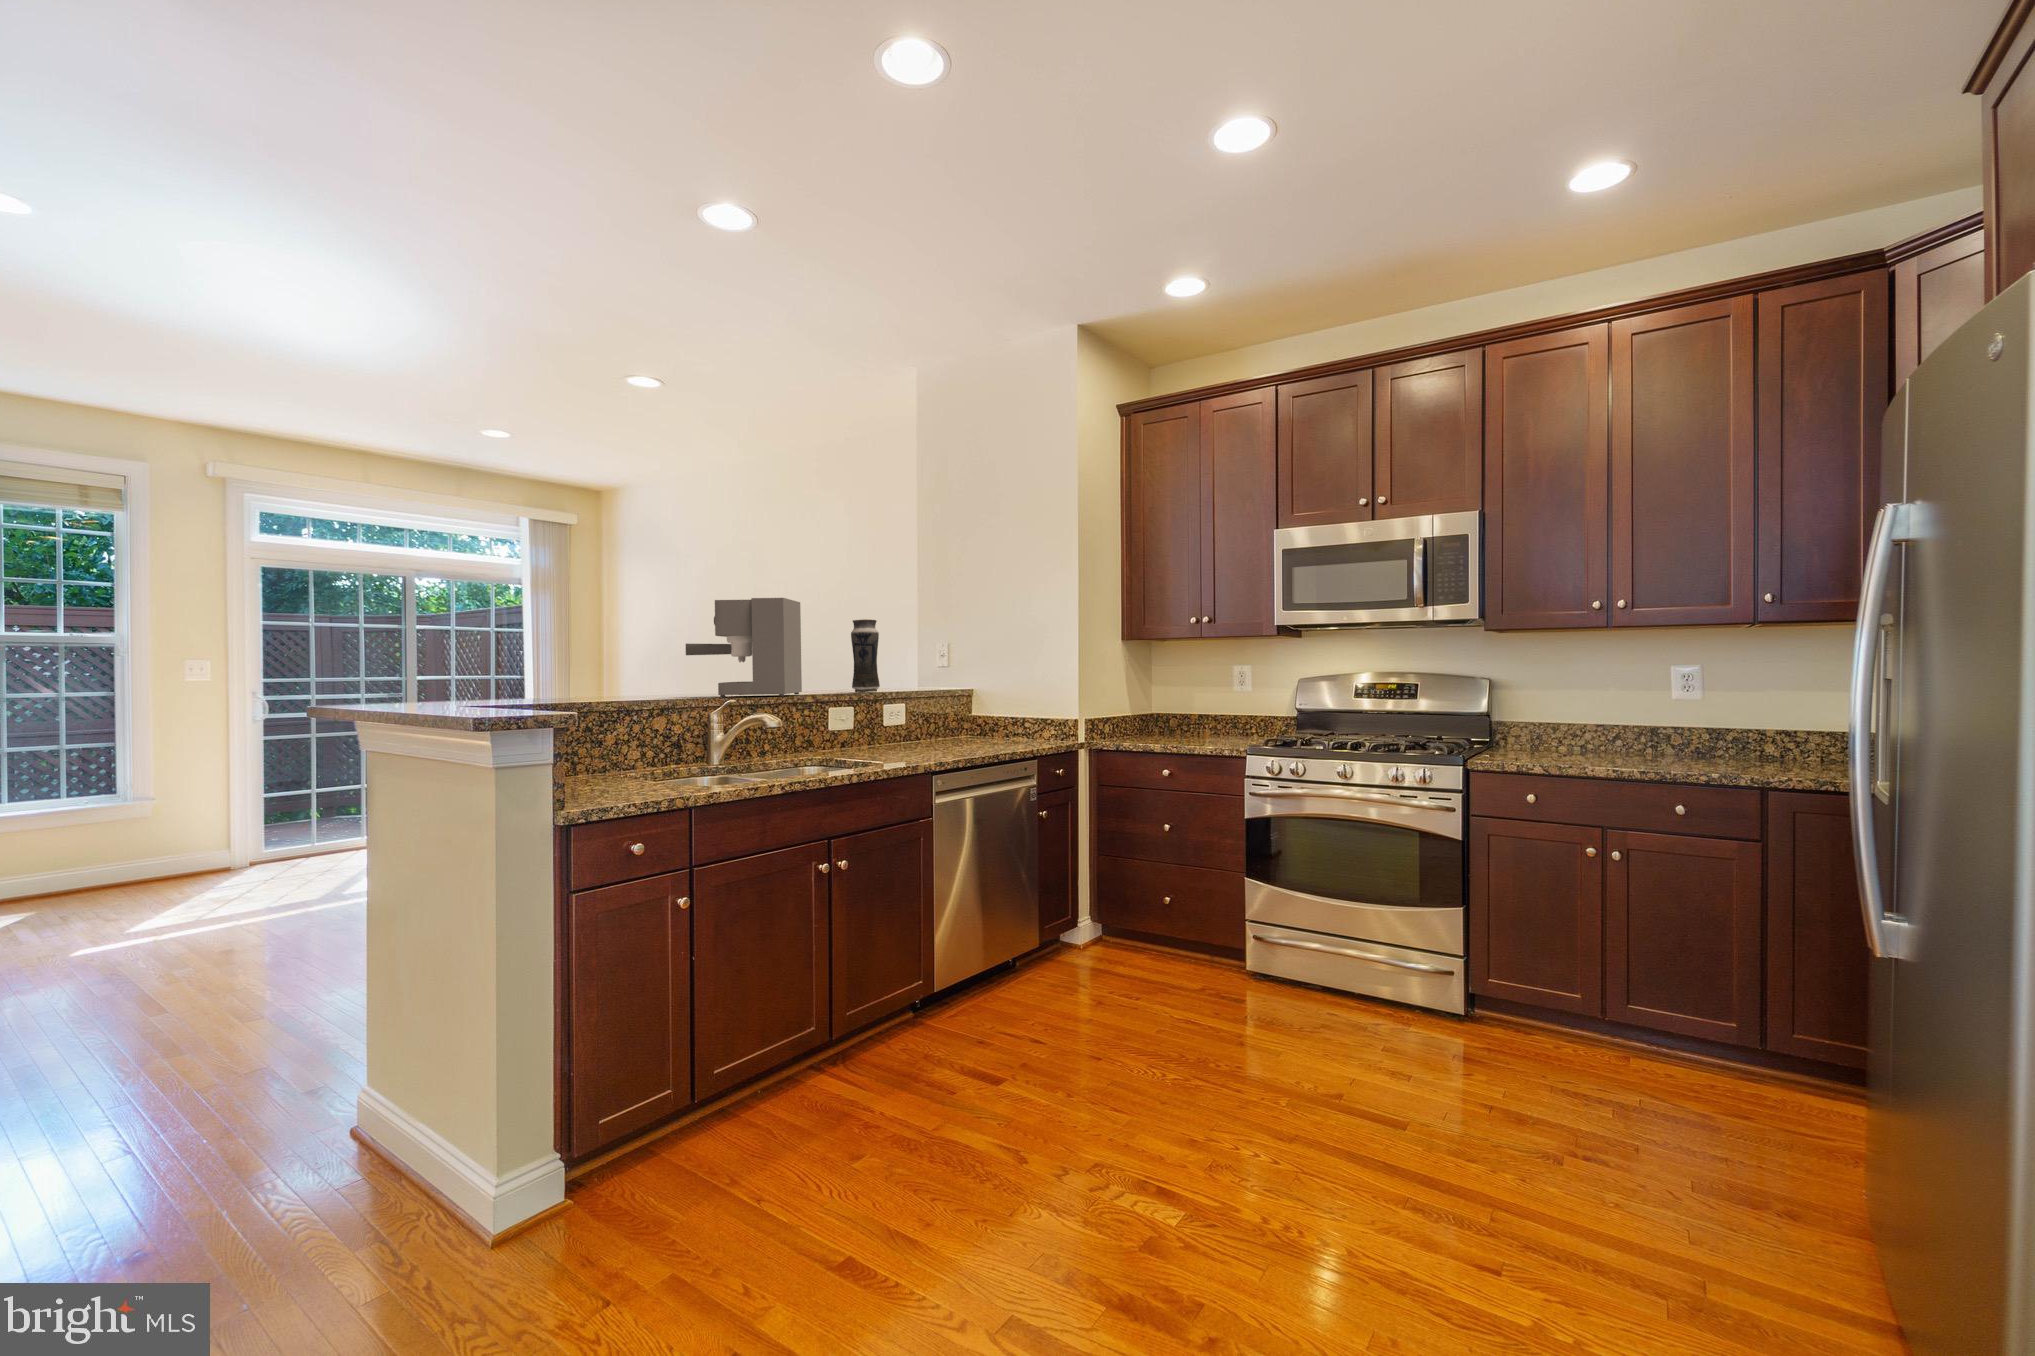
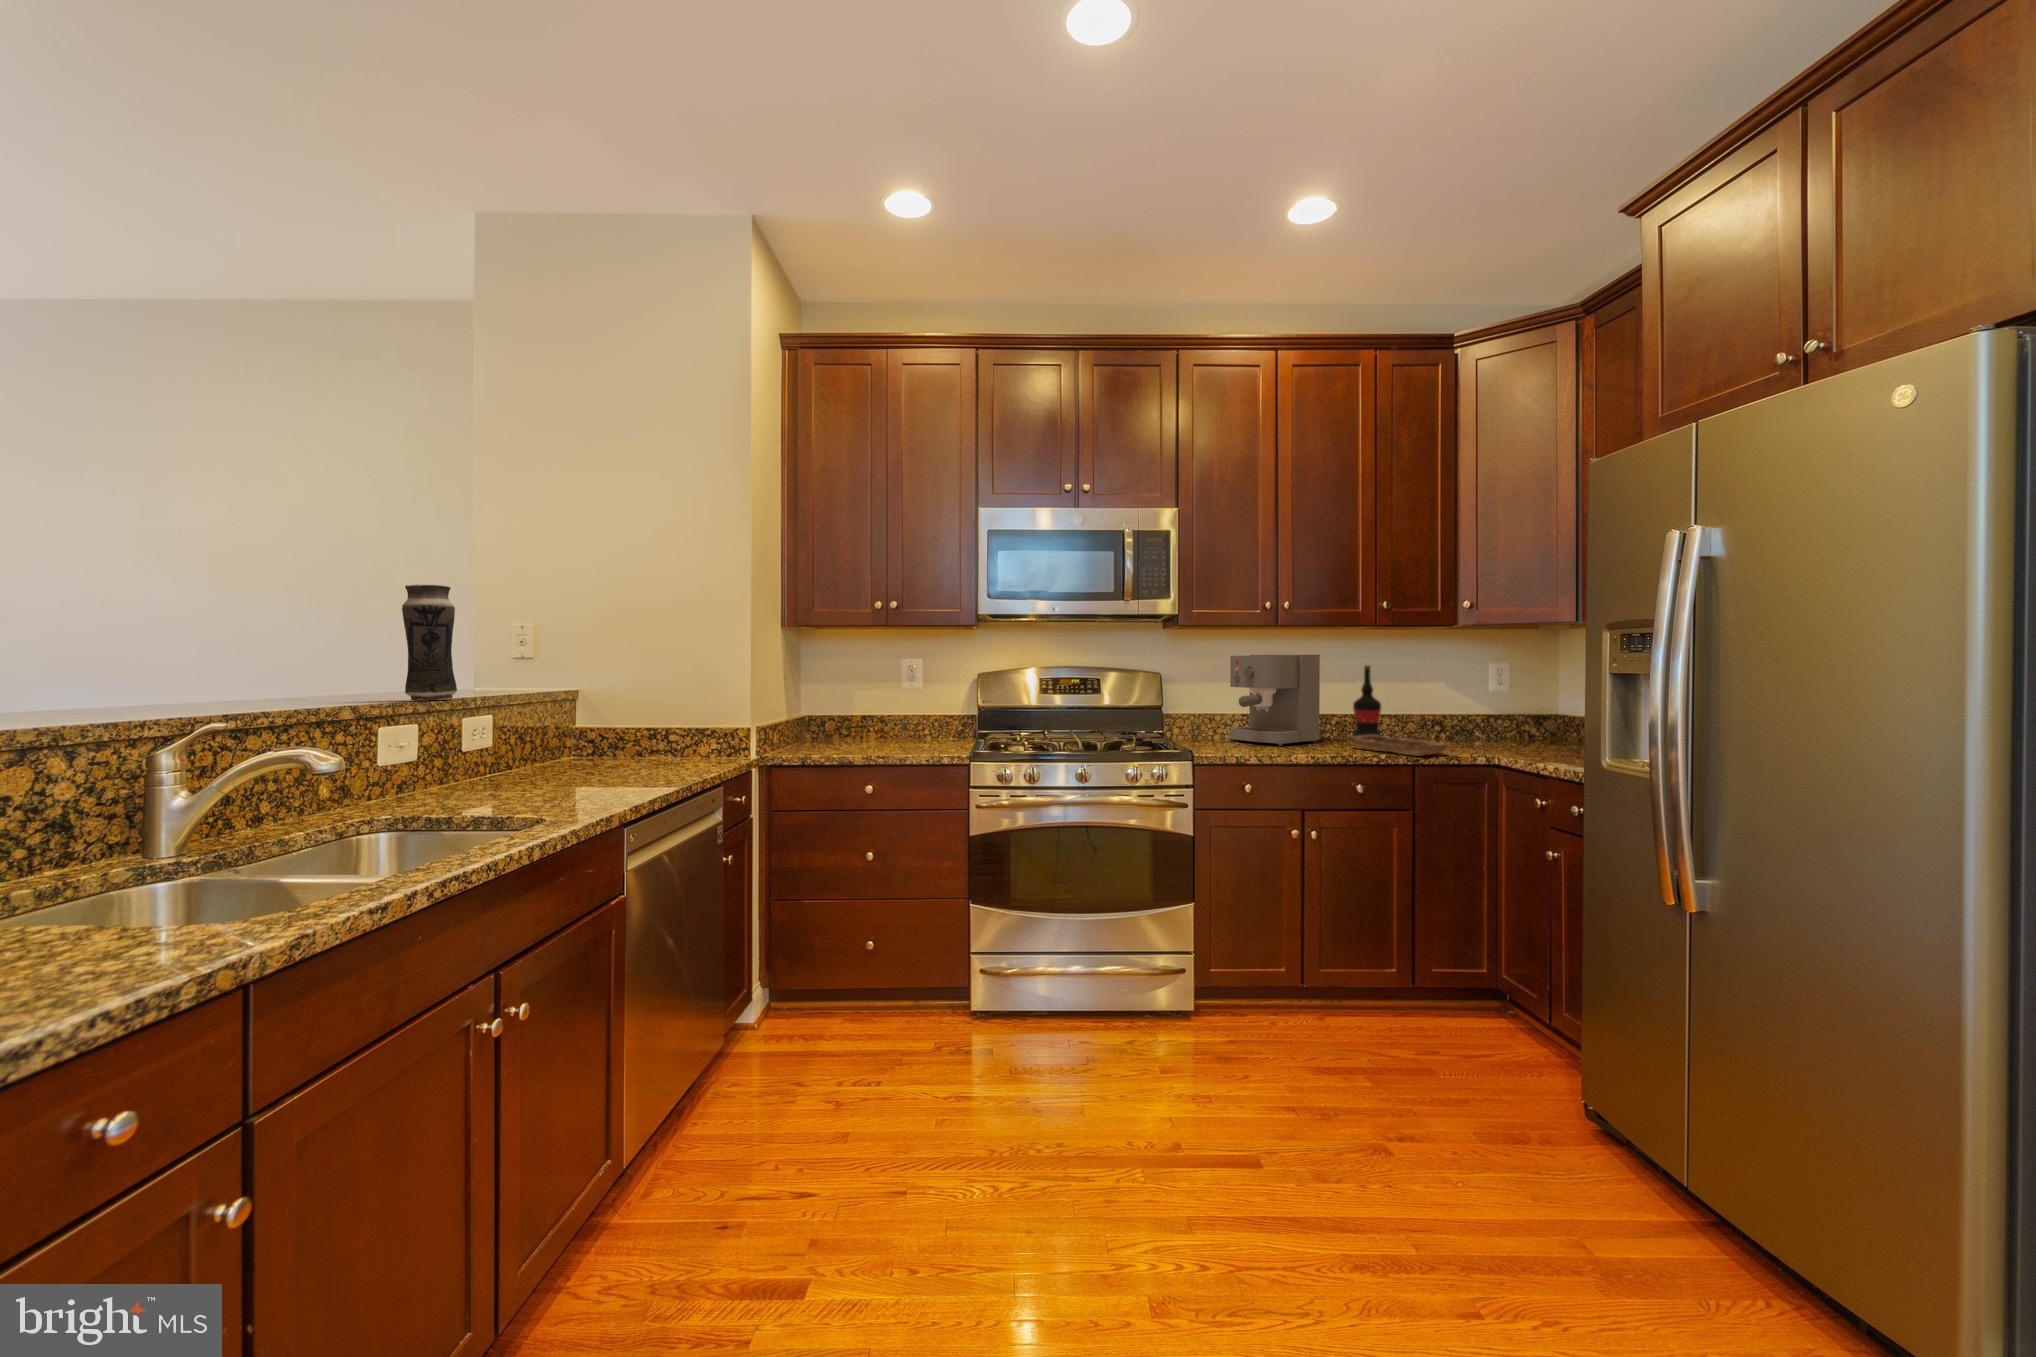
coffee maker: present [686,598,802,697] -> present [1230,655,1320,746]
wine bottle: none [1740,669,1781,759] -> present [1353,665,1381,737]
tray: none [1692,750,1816,776] -> present [1352,735,1443,756]

